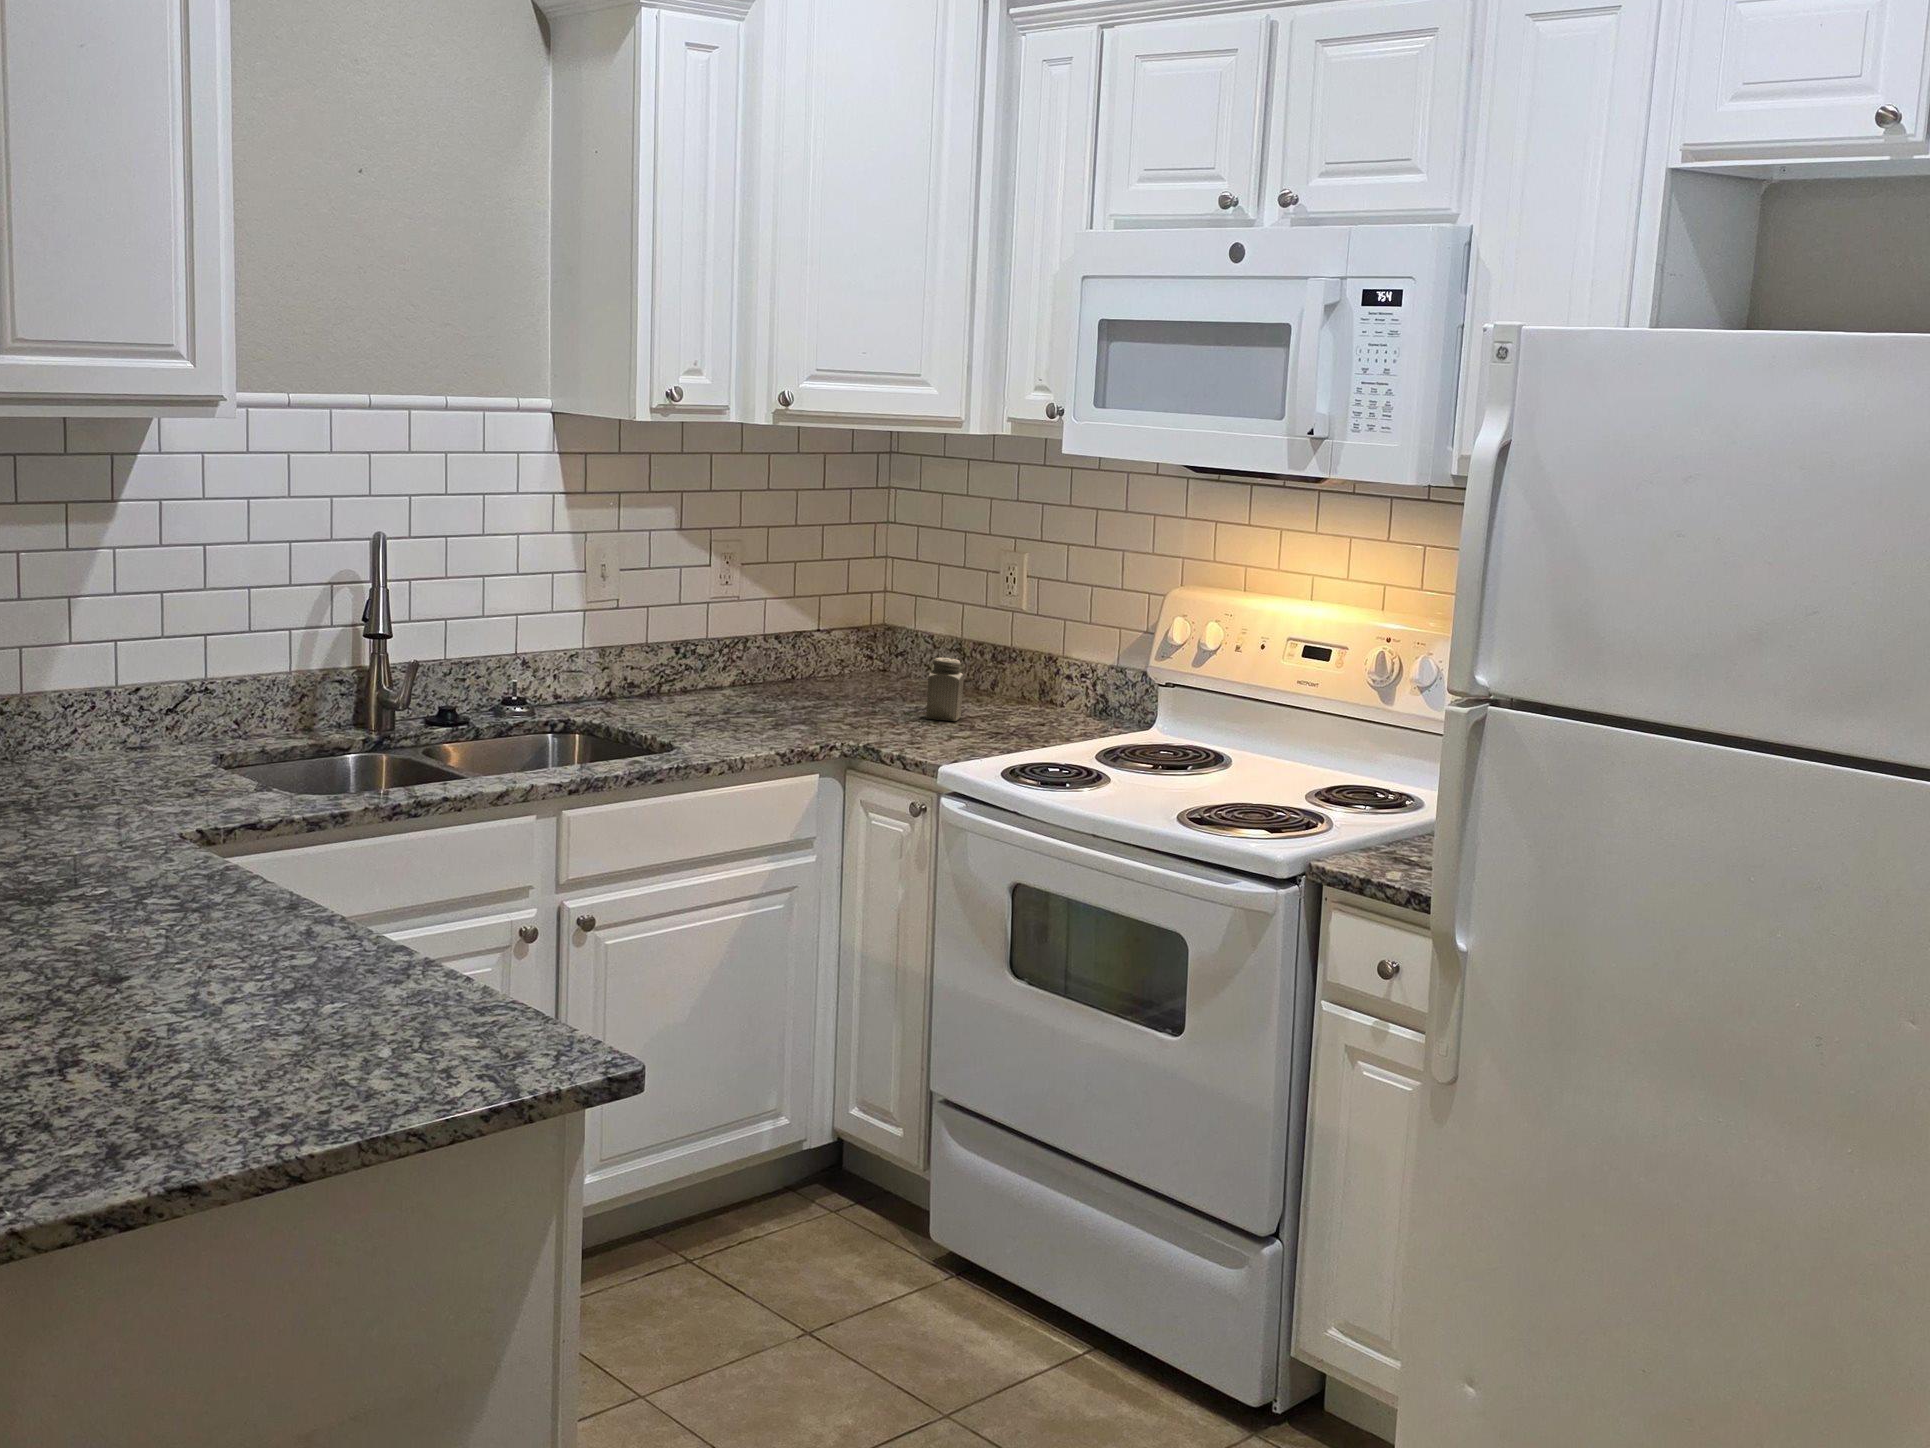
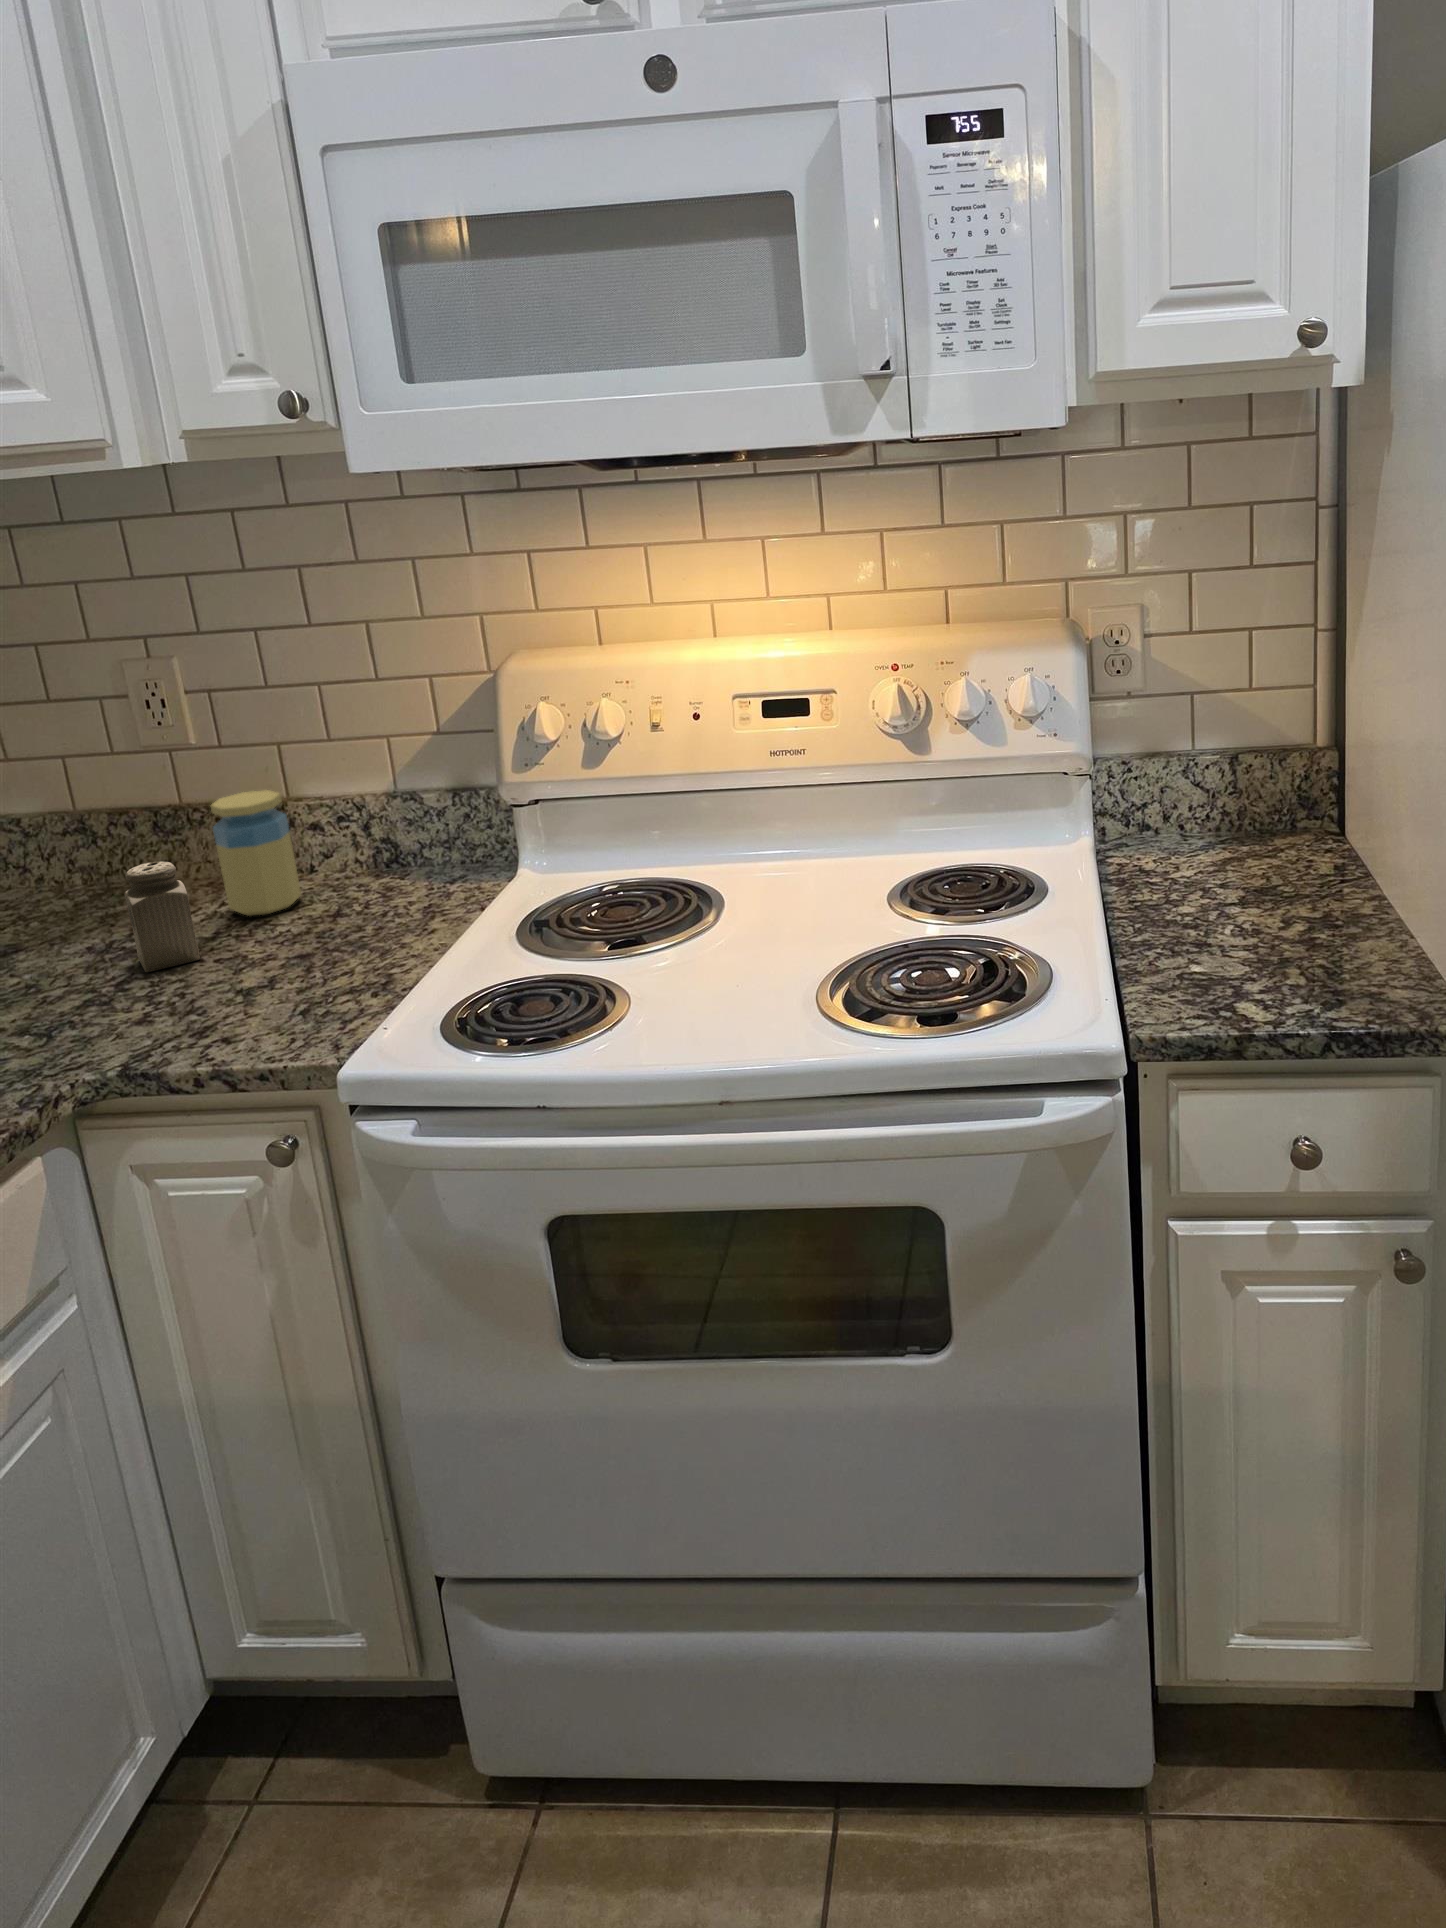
jar: none [998,639,1045,717] -> present [211,790,301,916]

